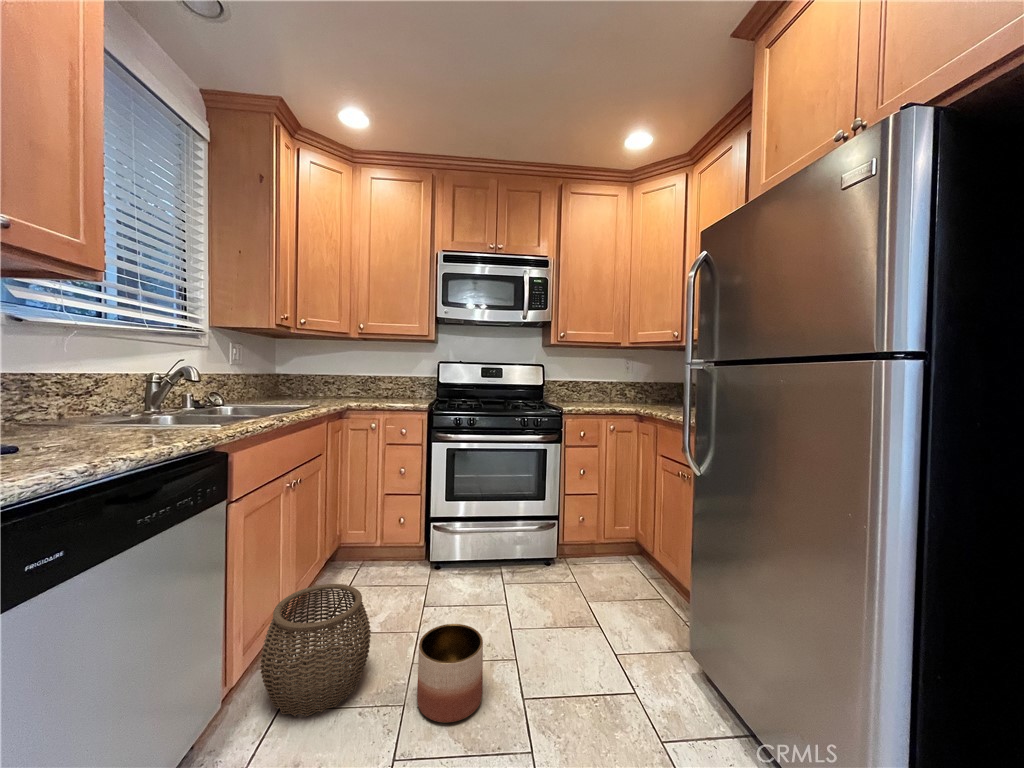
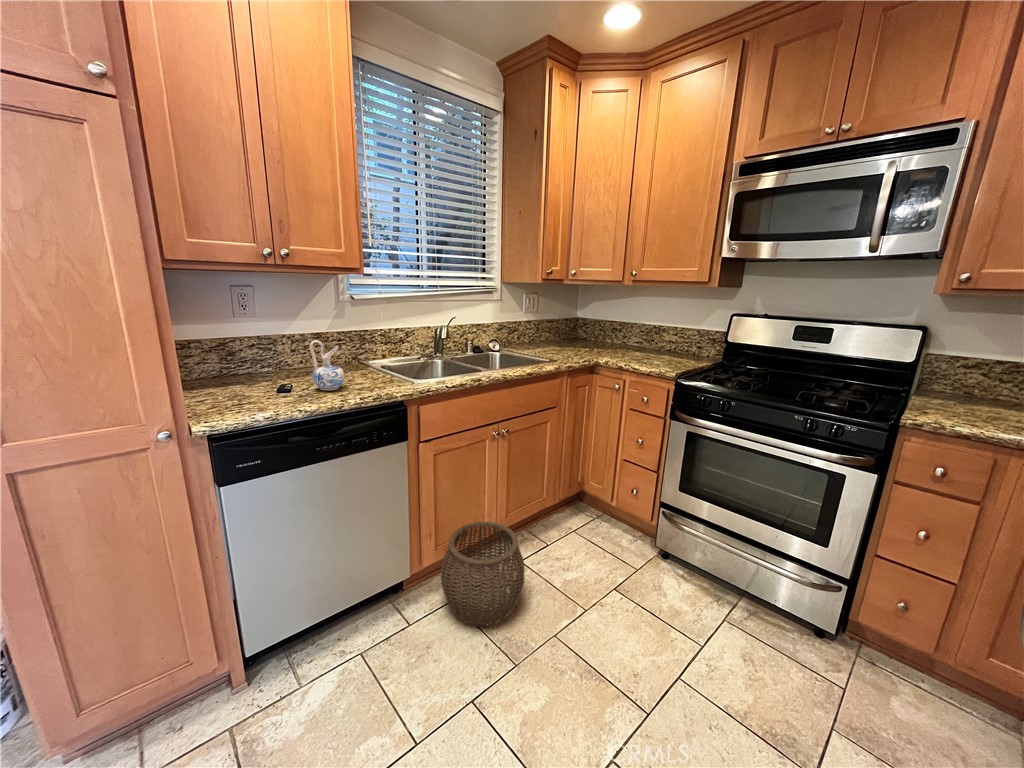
ceramic pitcher: none [69,363,133,442] -> present [310,340,345,391]
planter: present [417,624,483,723] -> none [513,621,583,728]

